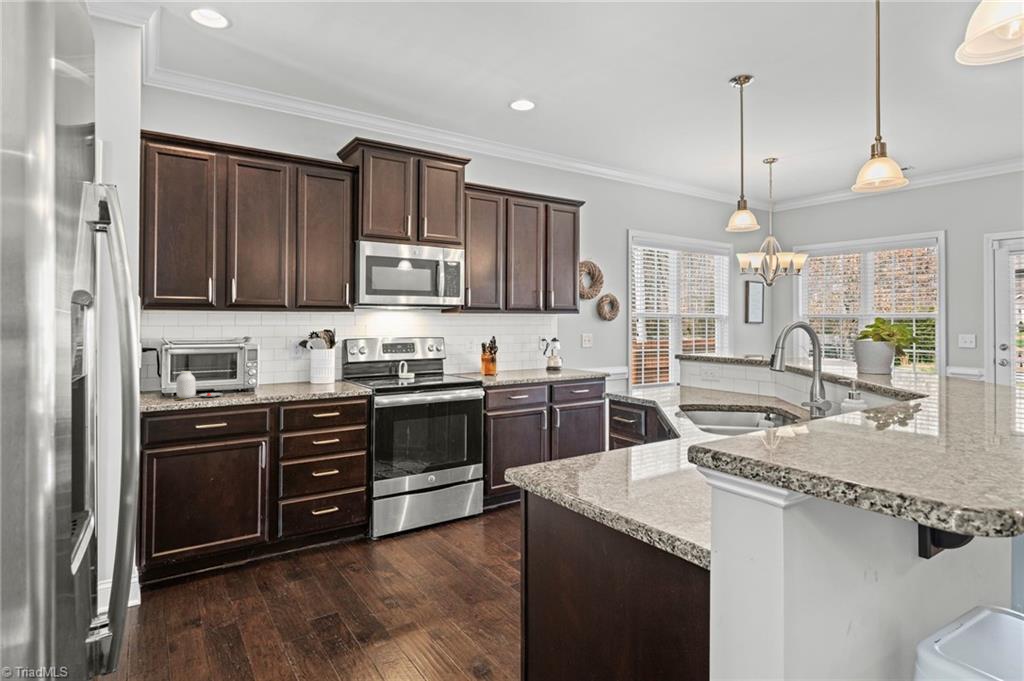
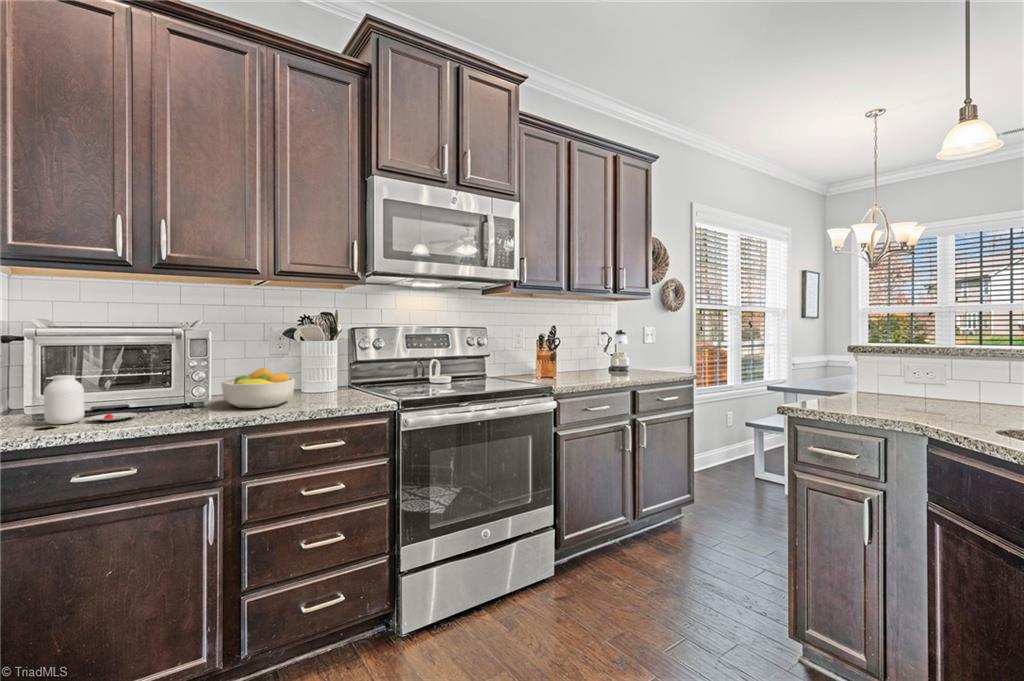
fruit bowl: none [265,367,309,392] -> present [221,368,295,408]

